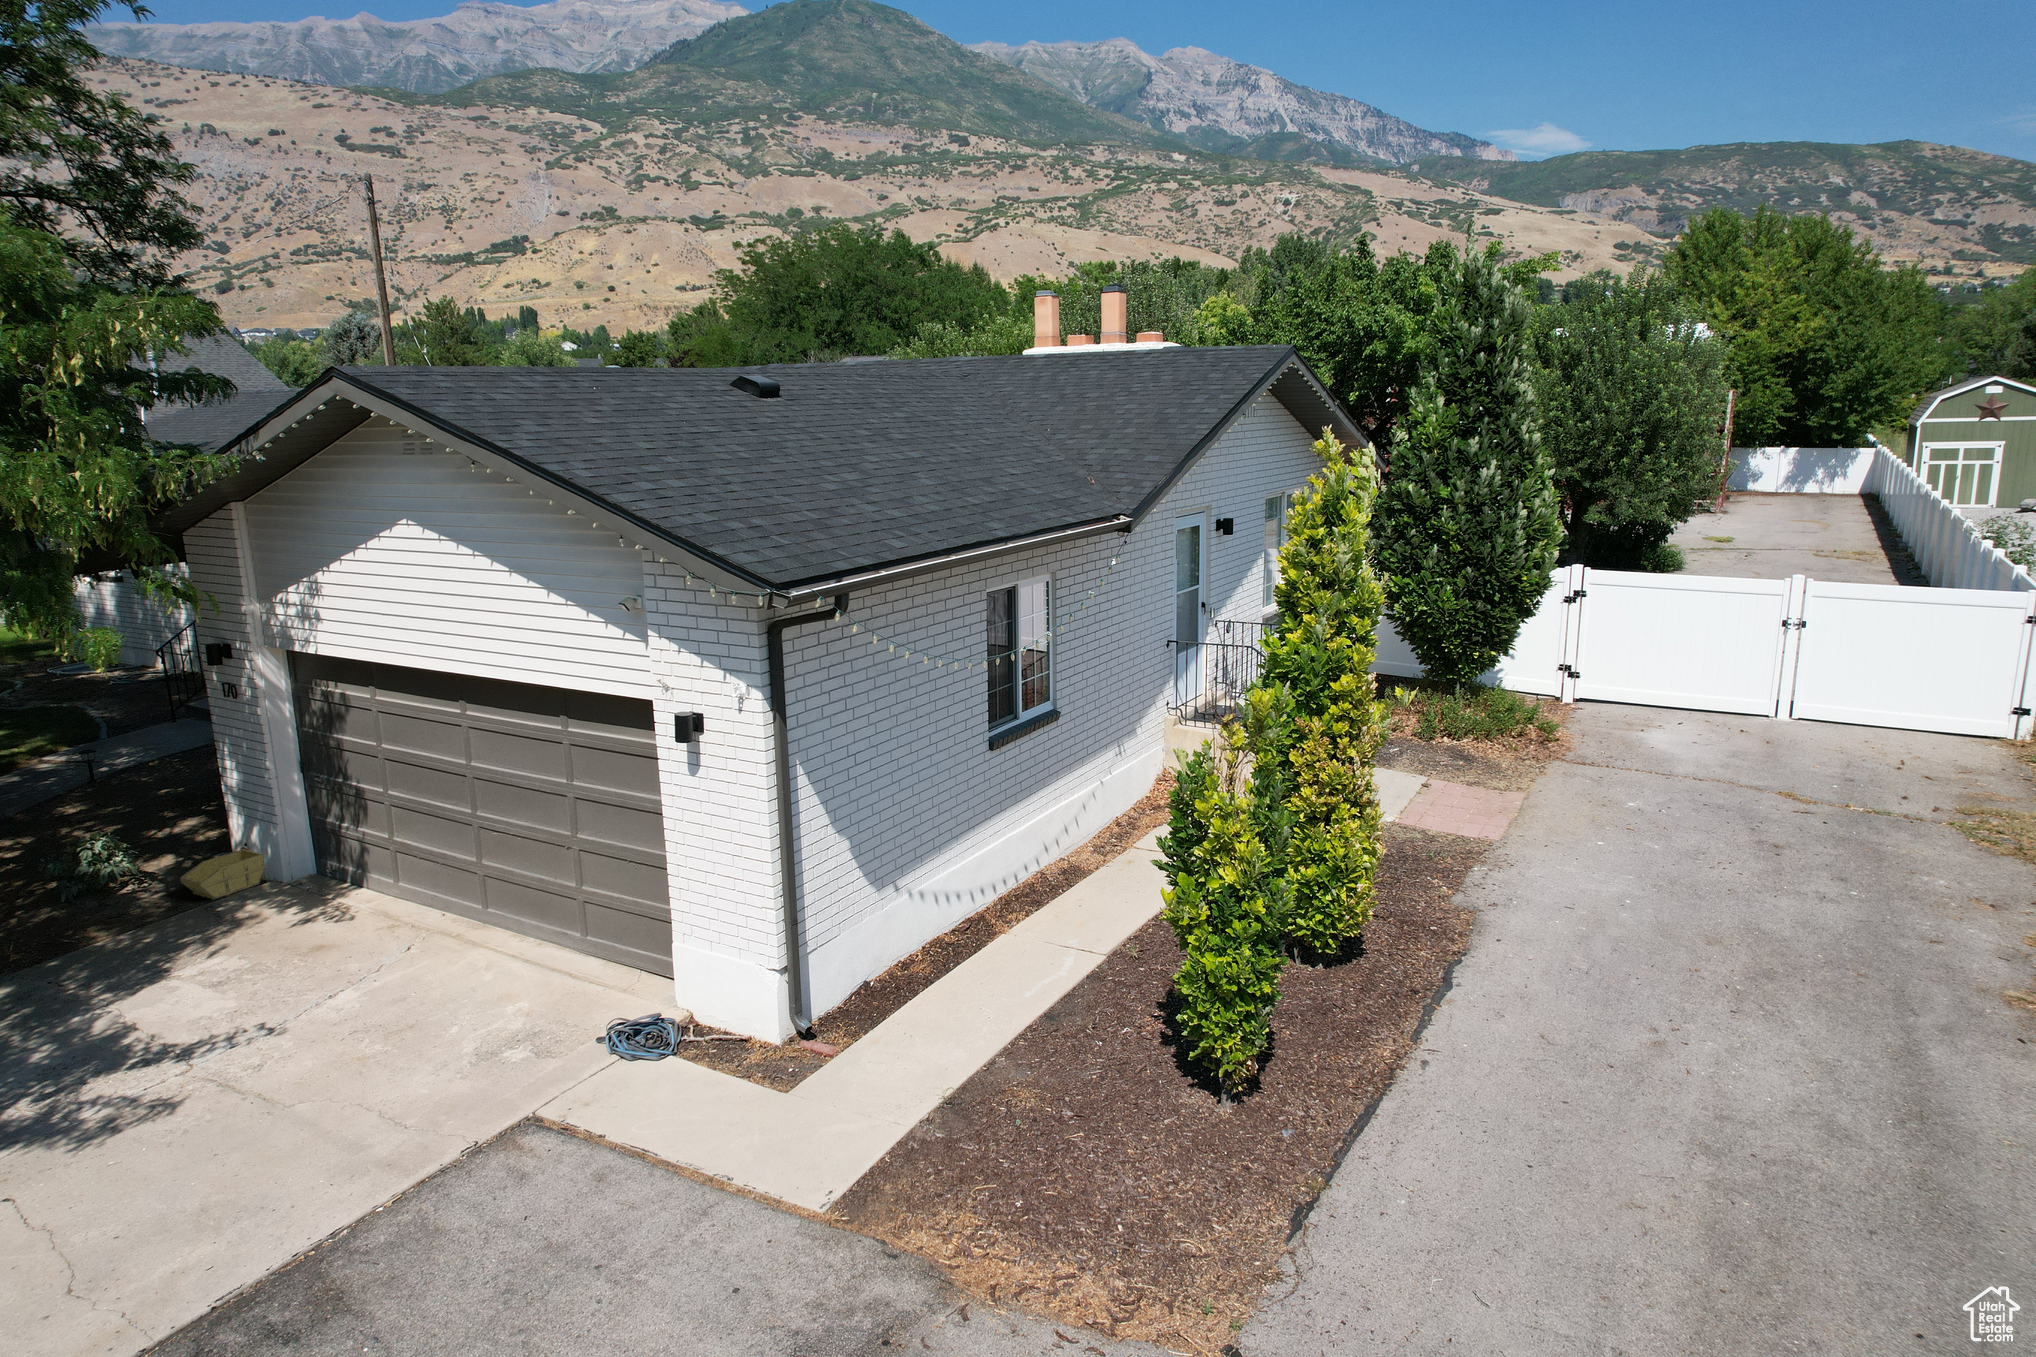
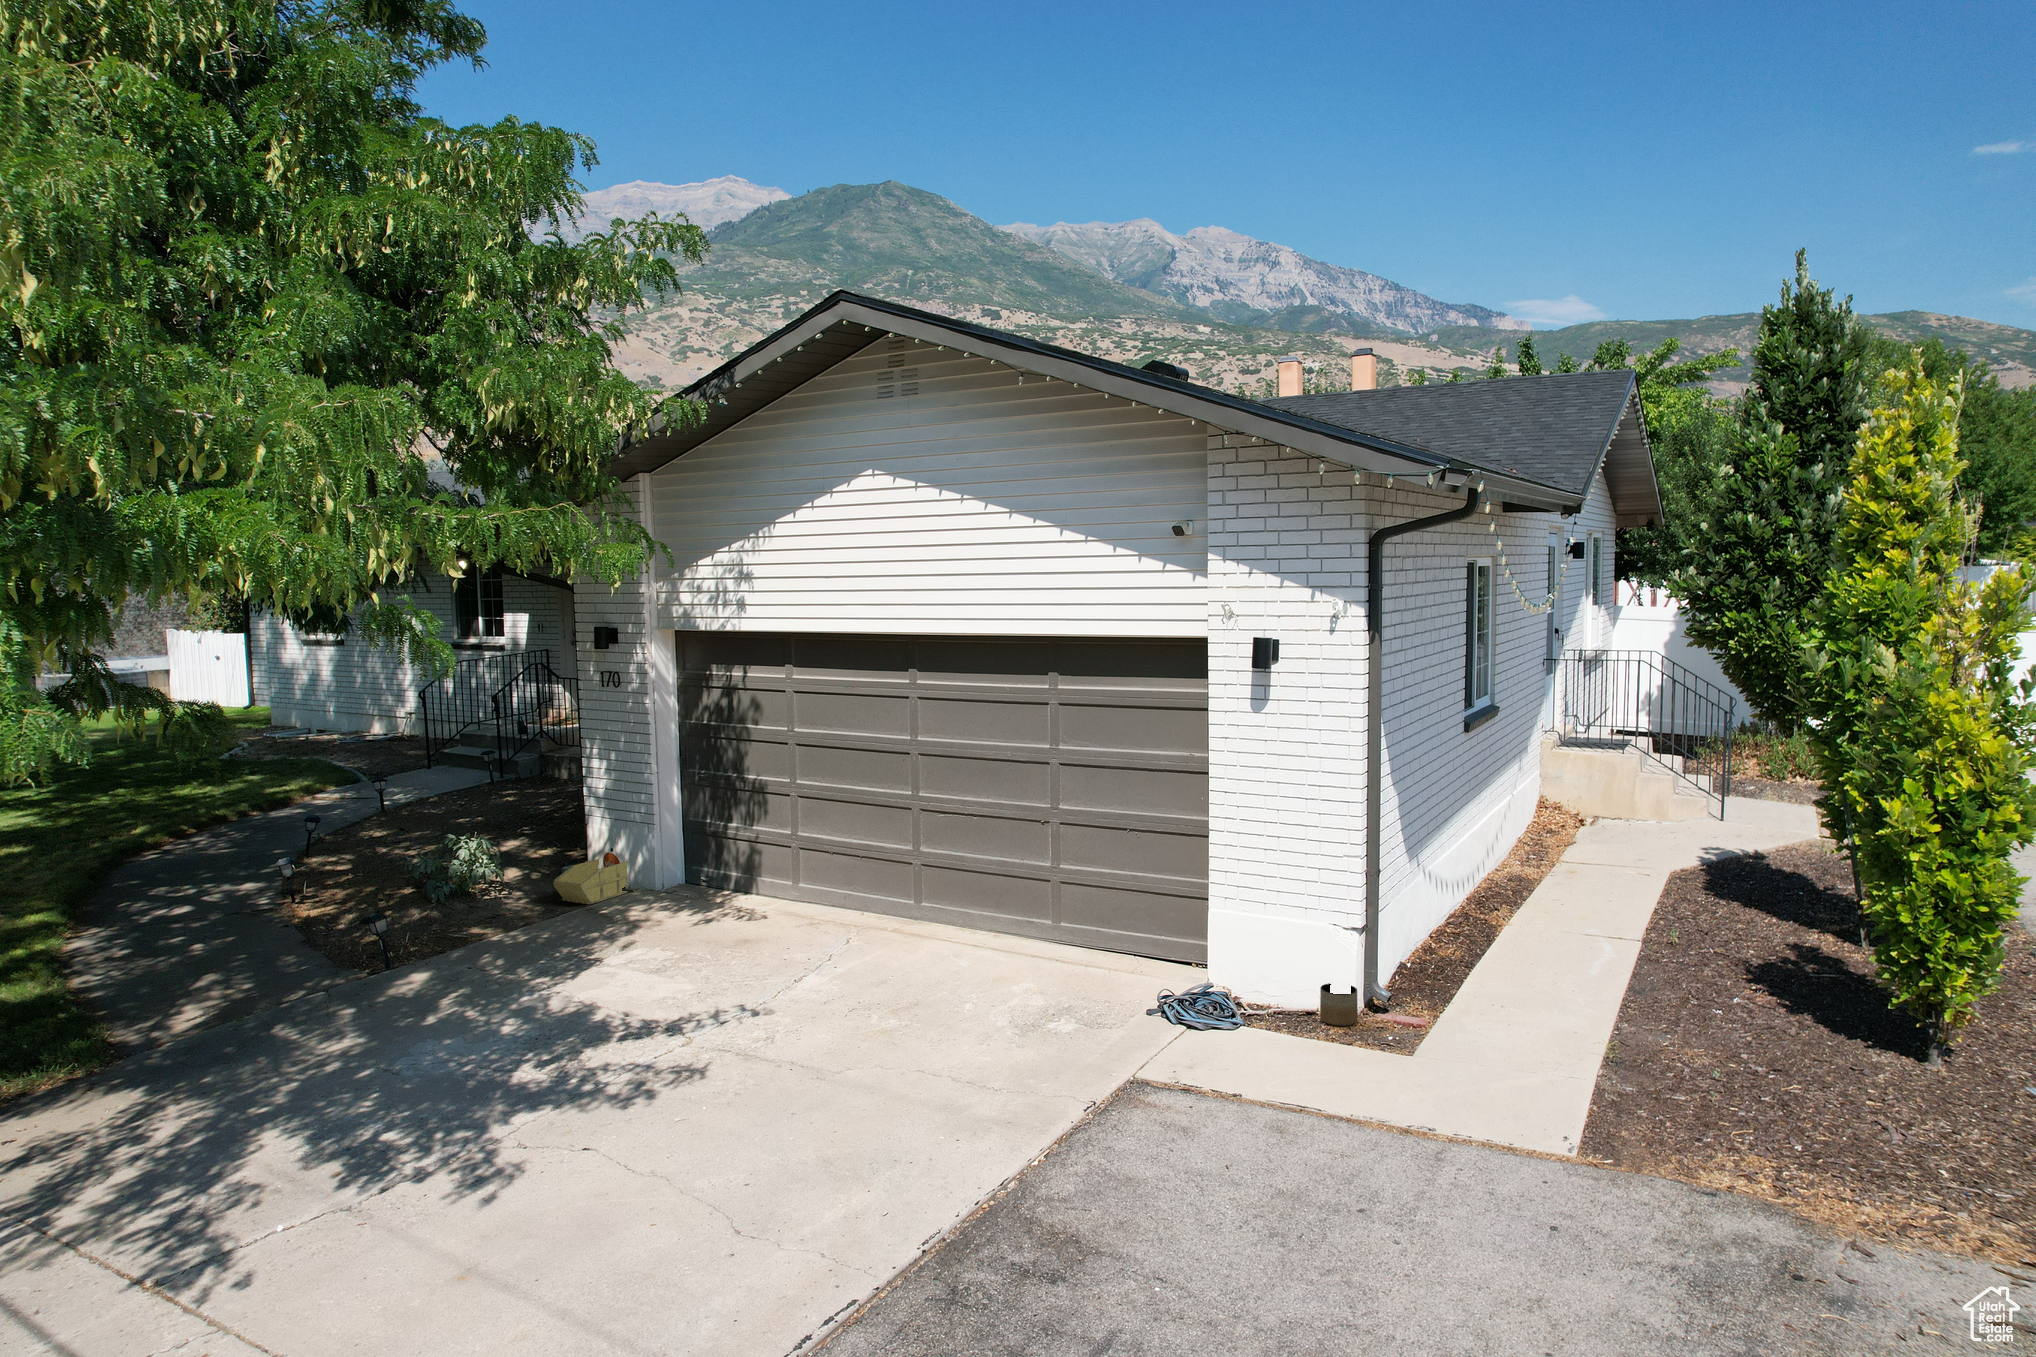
planter: none [733,1019,767,1060] -> present [1320,983,1358,1026]

